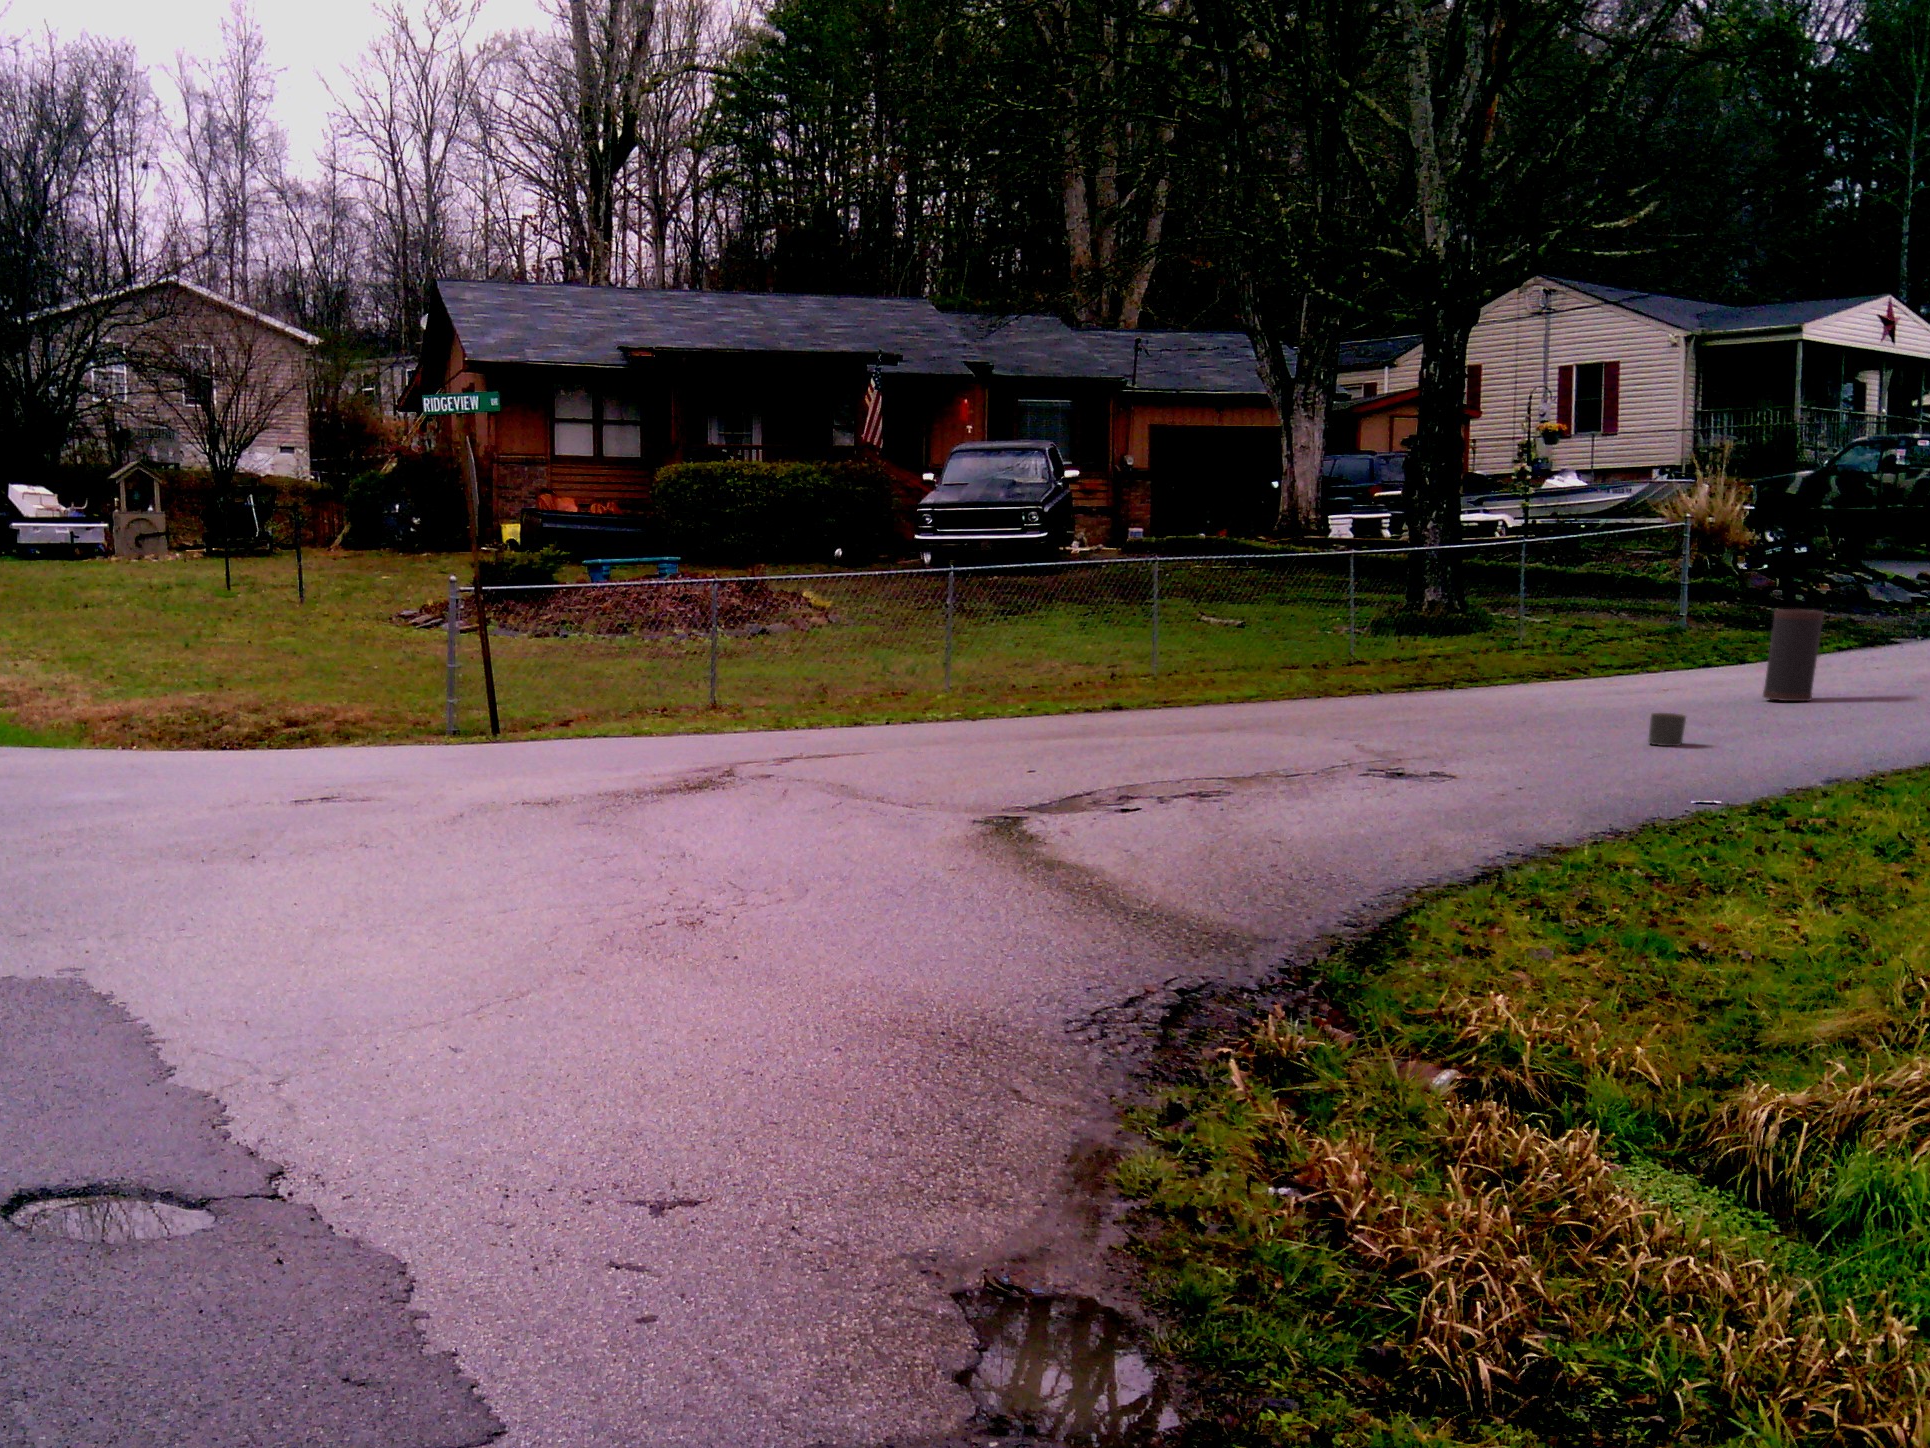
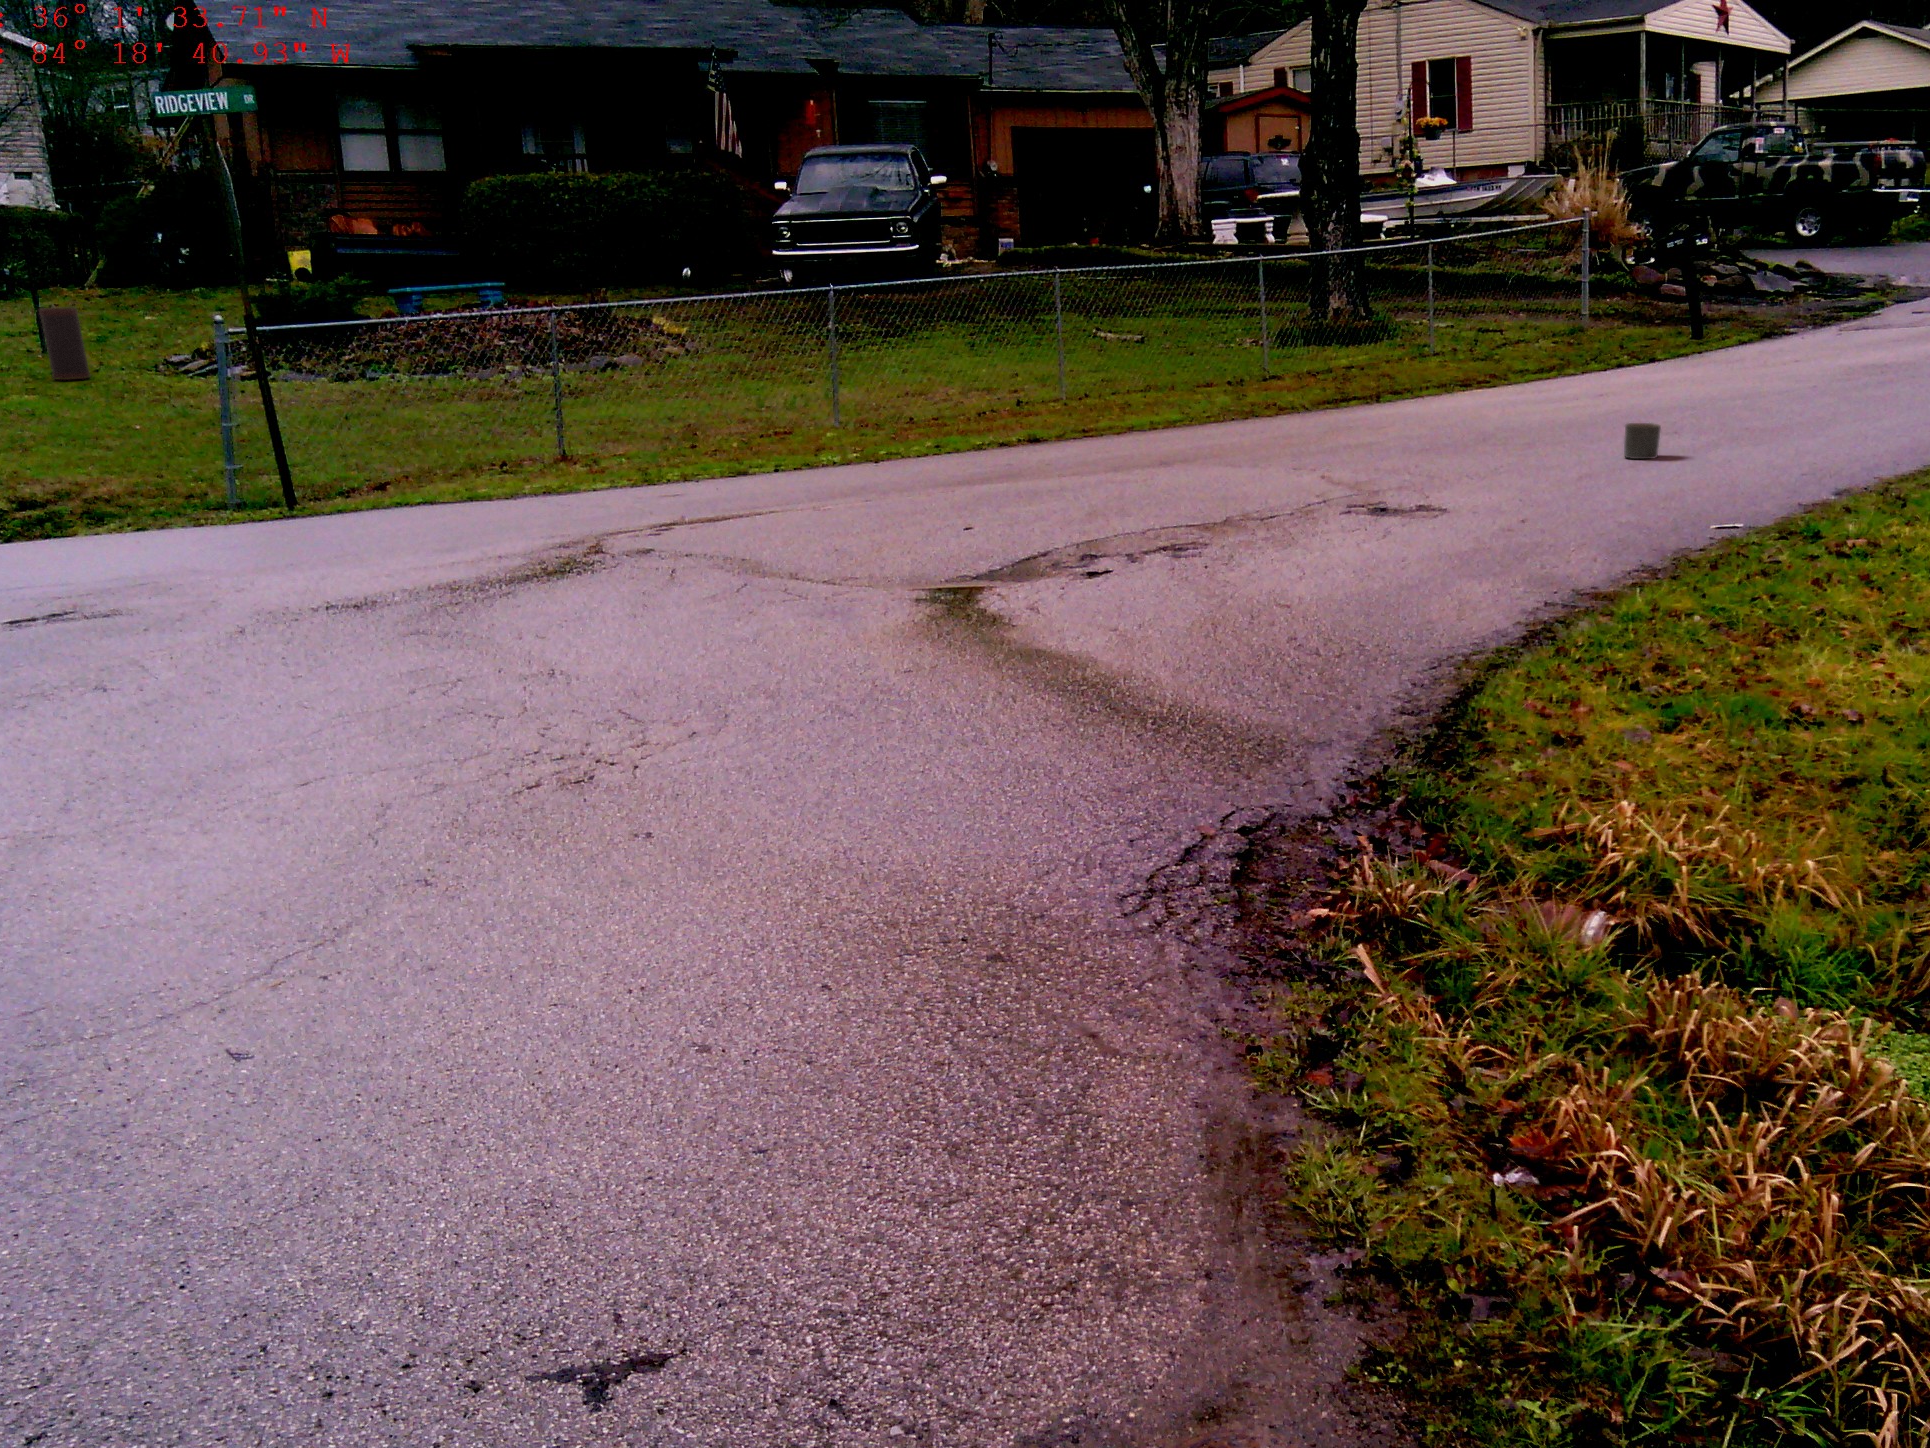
trash can: present [1763,609,1824,701] -> present [39,308,90,380]

